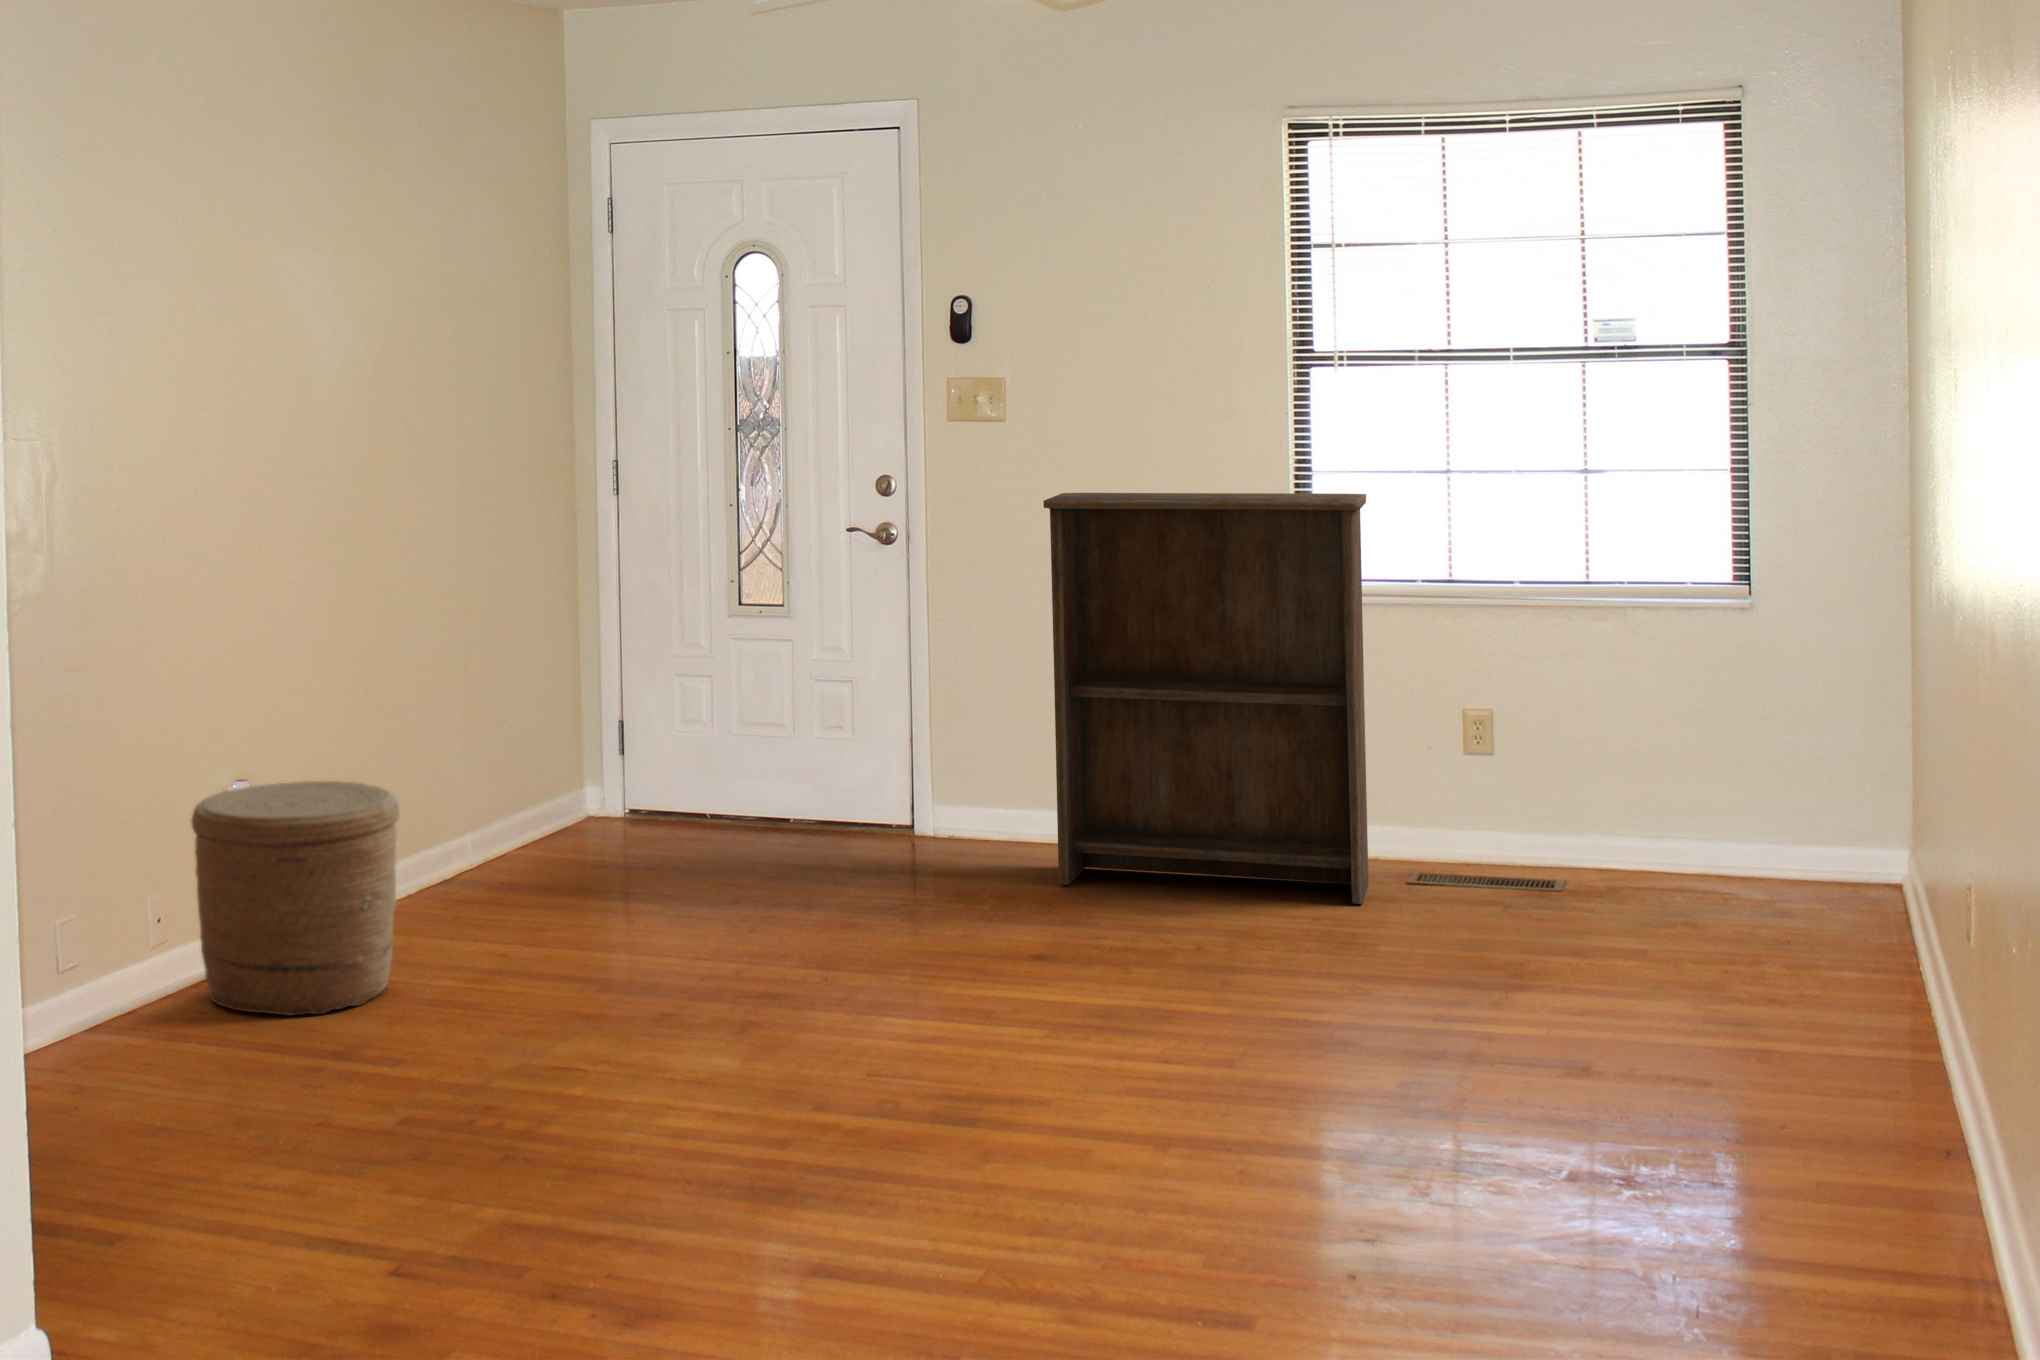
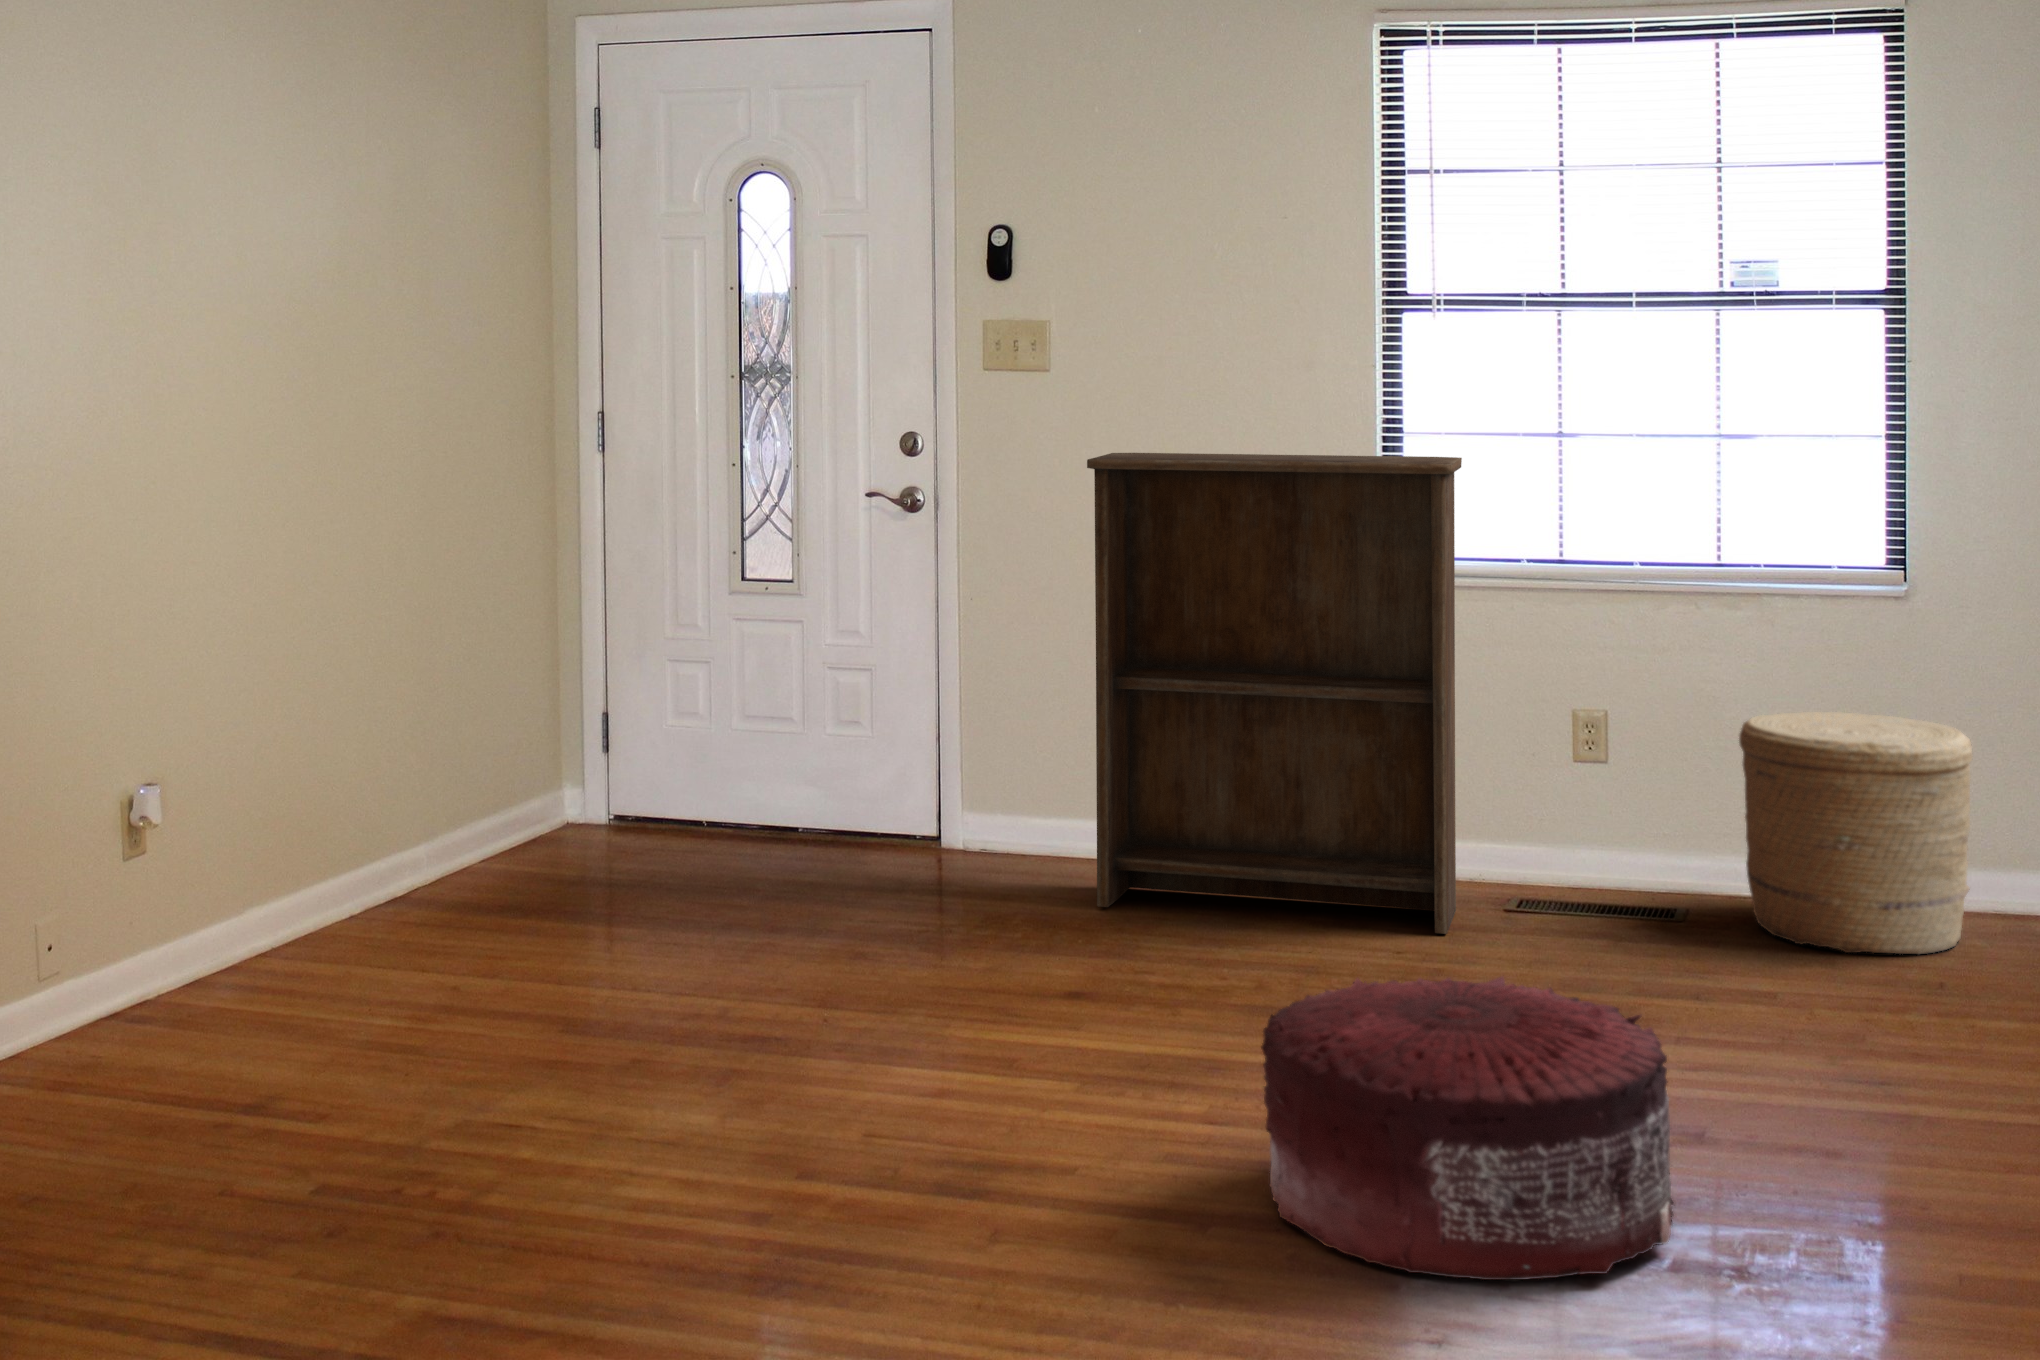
woven basket: present [191,781,400,1016] -> present [1739,712,1972,954]
pouf: none [1224,939,1573,1190] -> present [1261,977,1674,1280]

